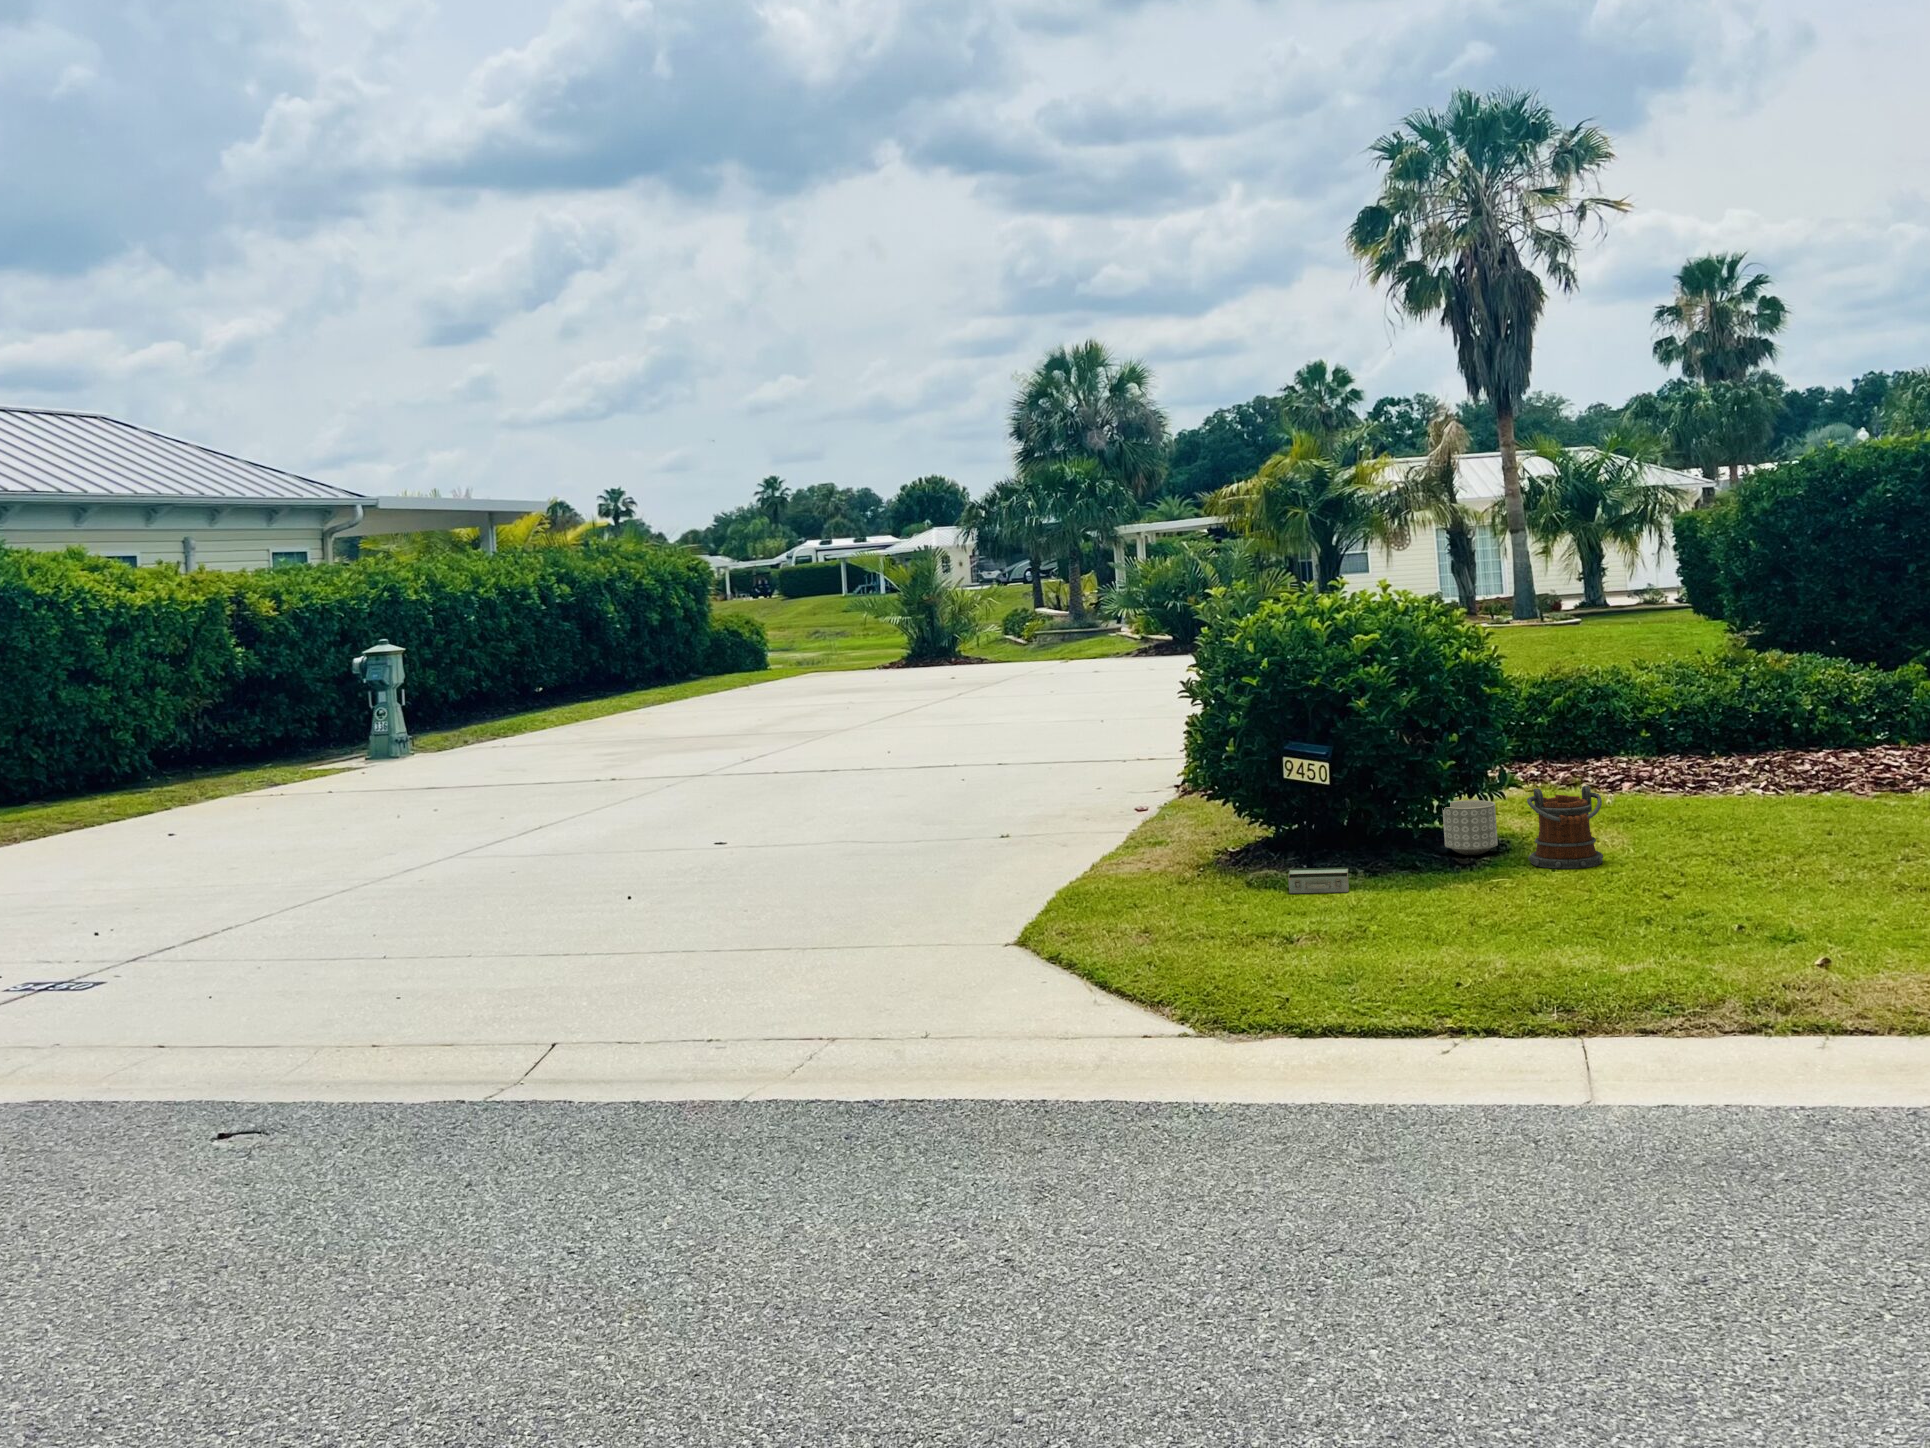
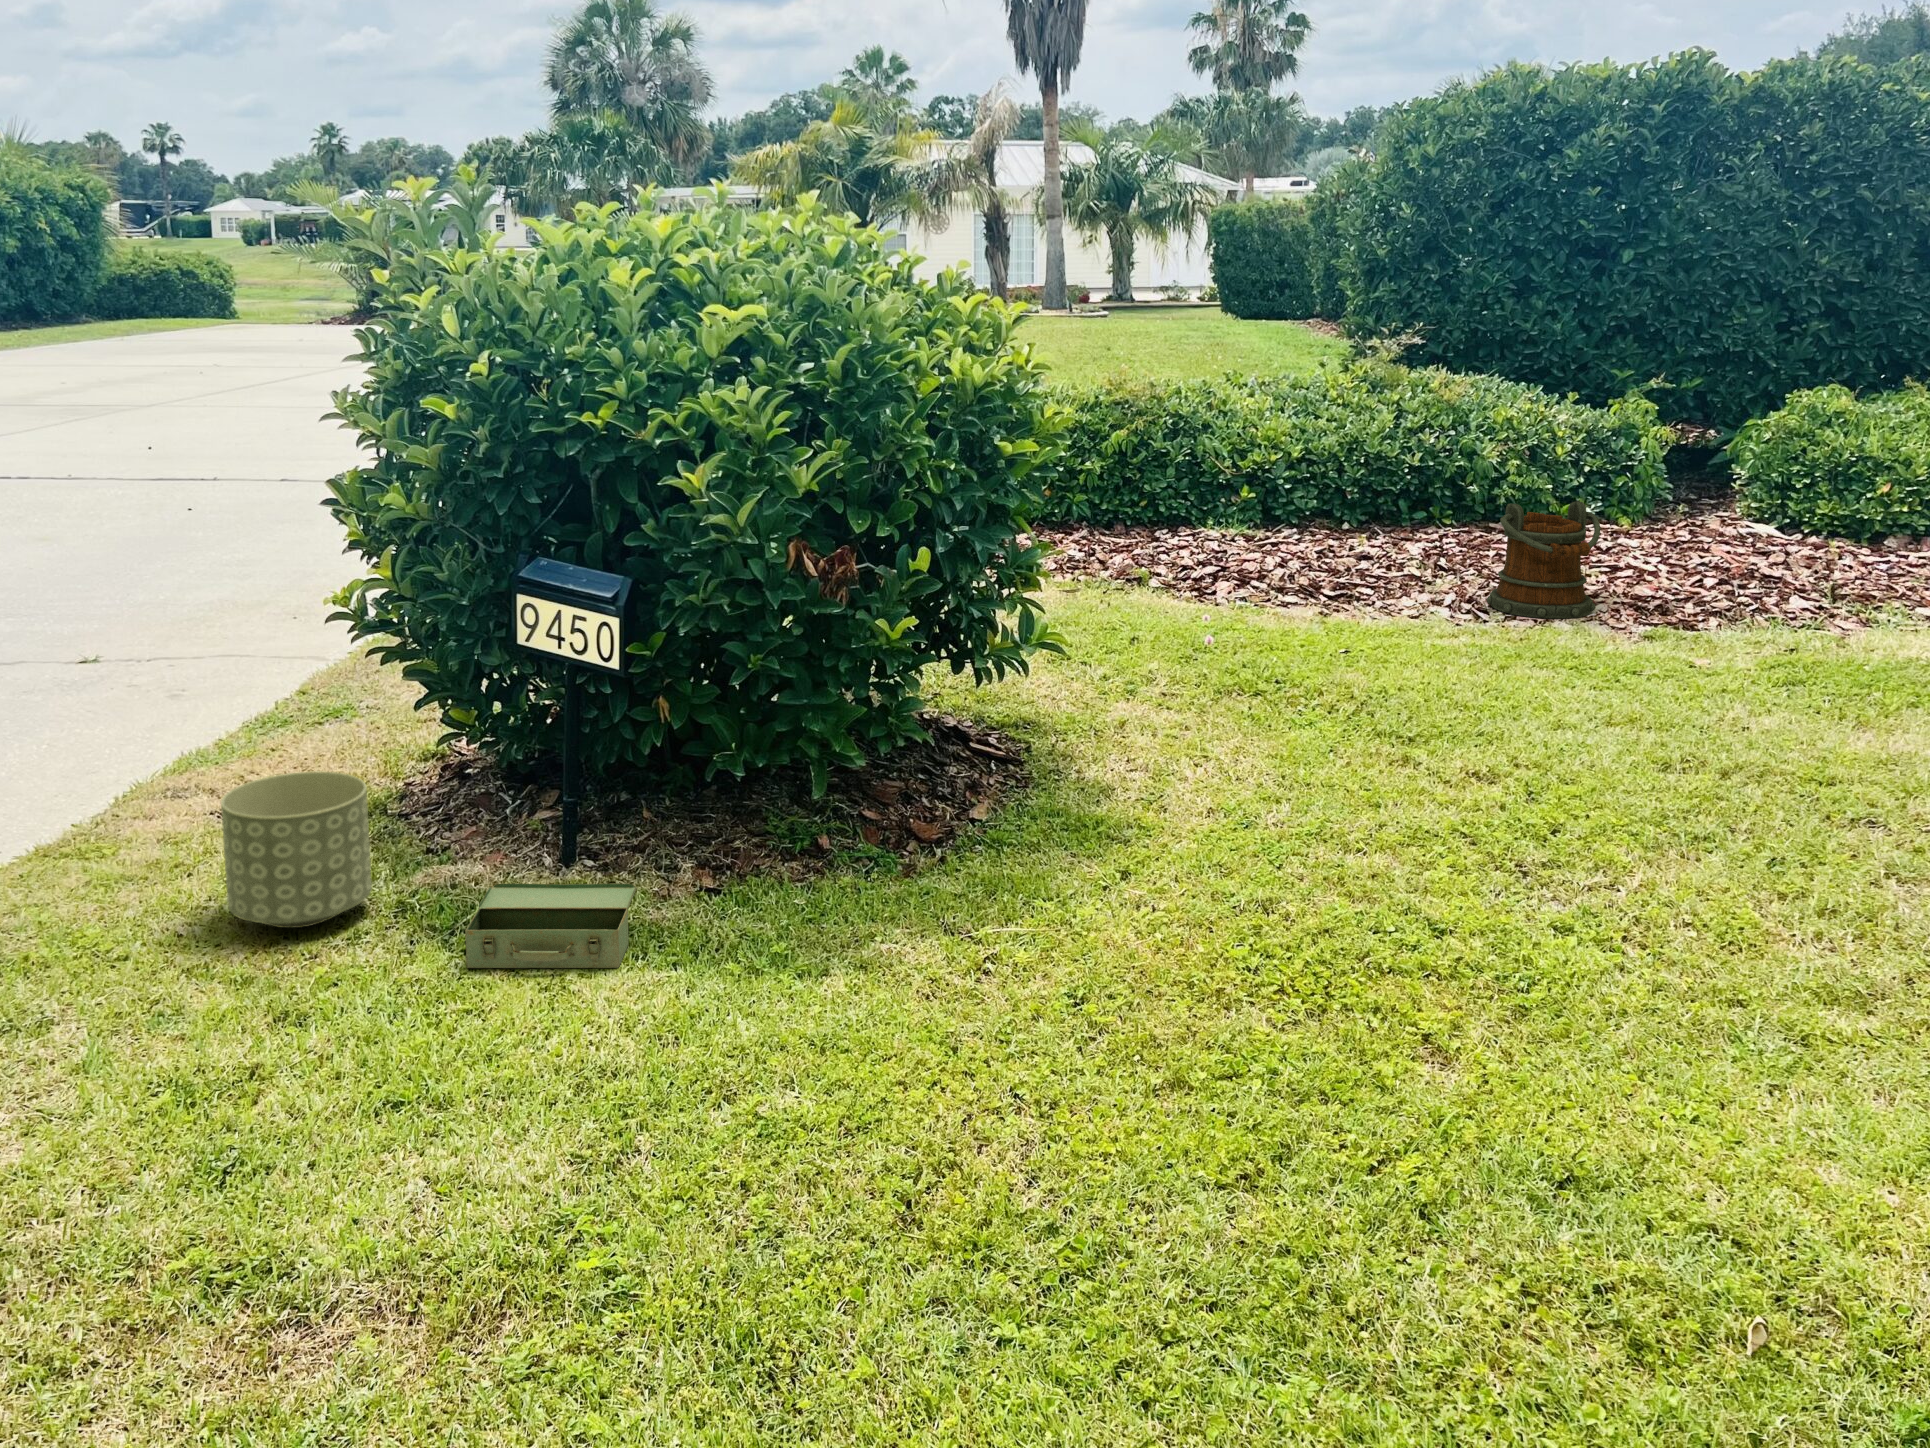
bucket: present [1527,786,1603,869] -> present [1487,501,1600,619]
planter: present [1443,800,1498,855] -> present [221,772,372,928]

